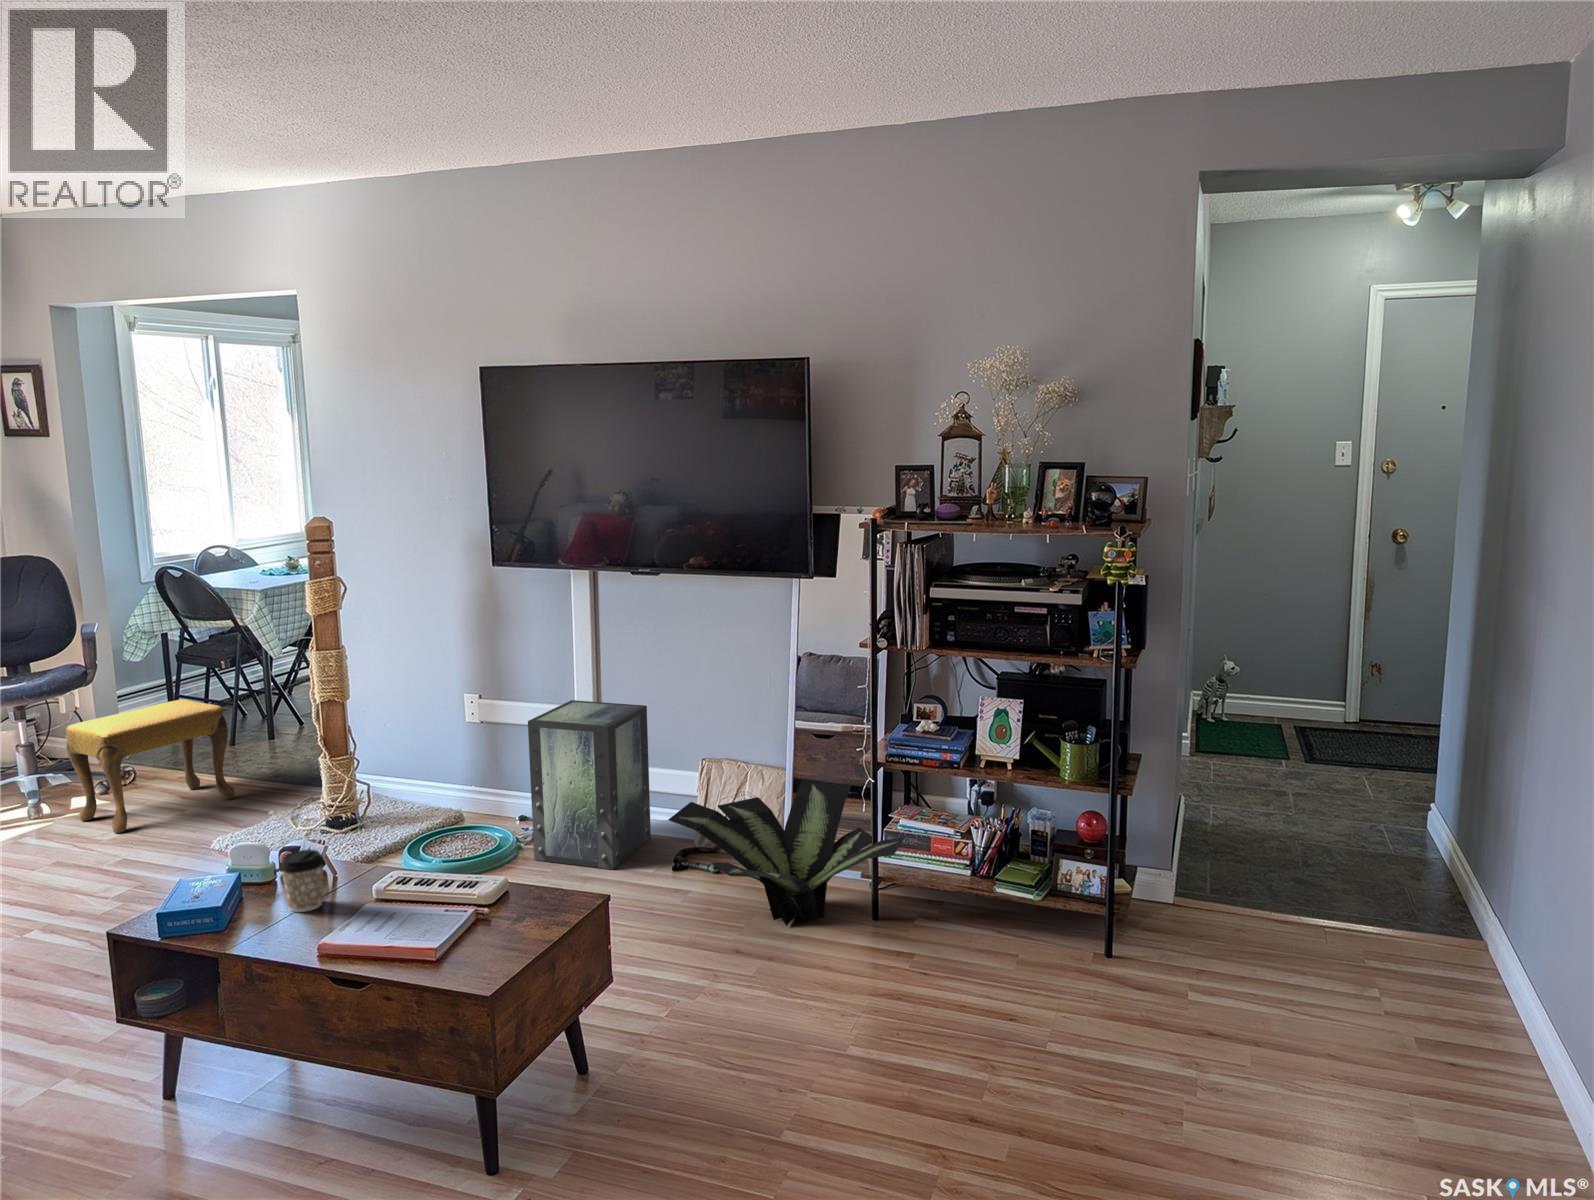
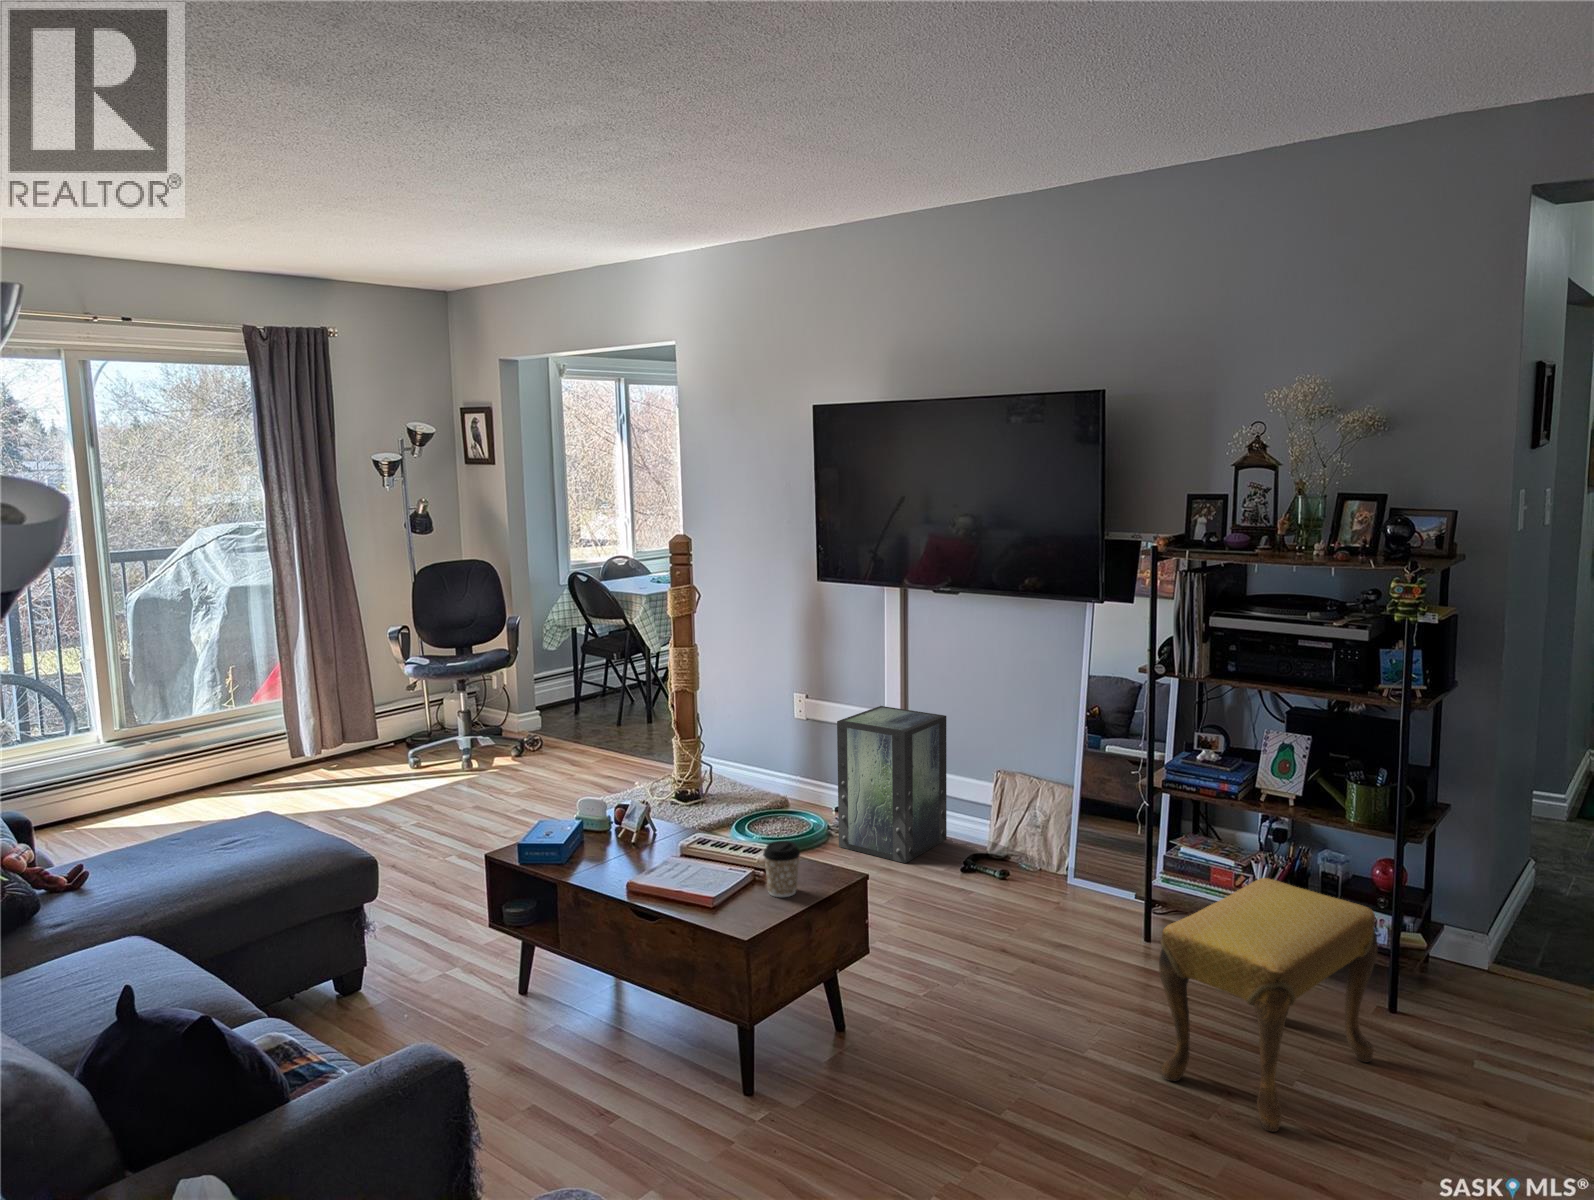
footstool: present [66,699,235,833] -> present [1159,878,1378,1132]
potted plant: present [668,781,905,926] -> none [948,799,1179,935]
coffee cup: present [280,850,324,912] -> present [763,841,800,897]

